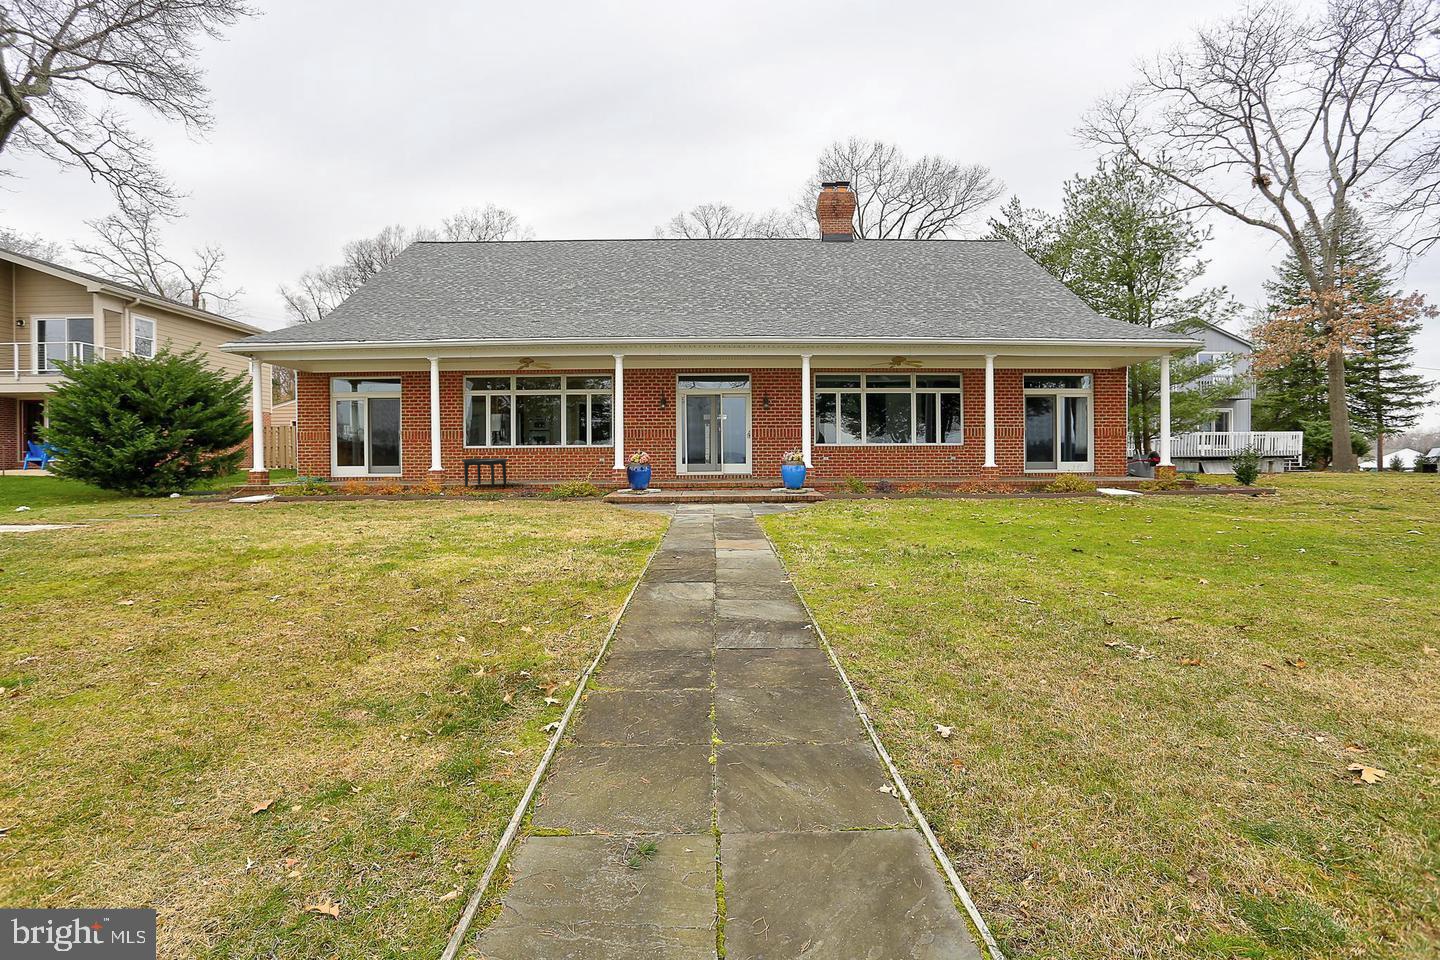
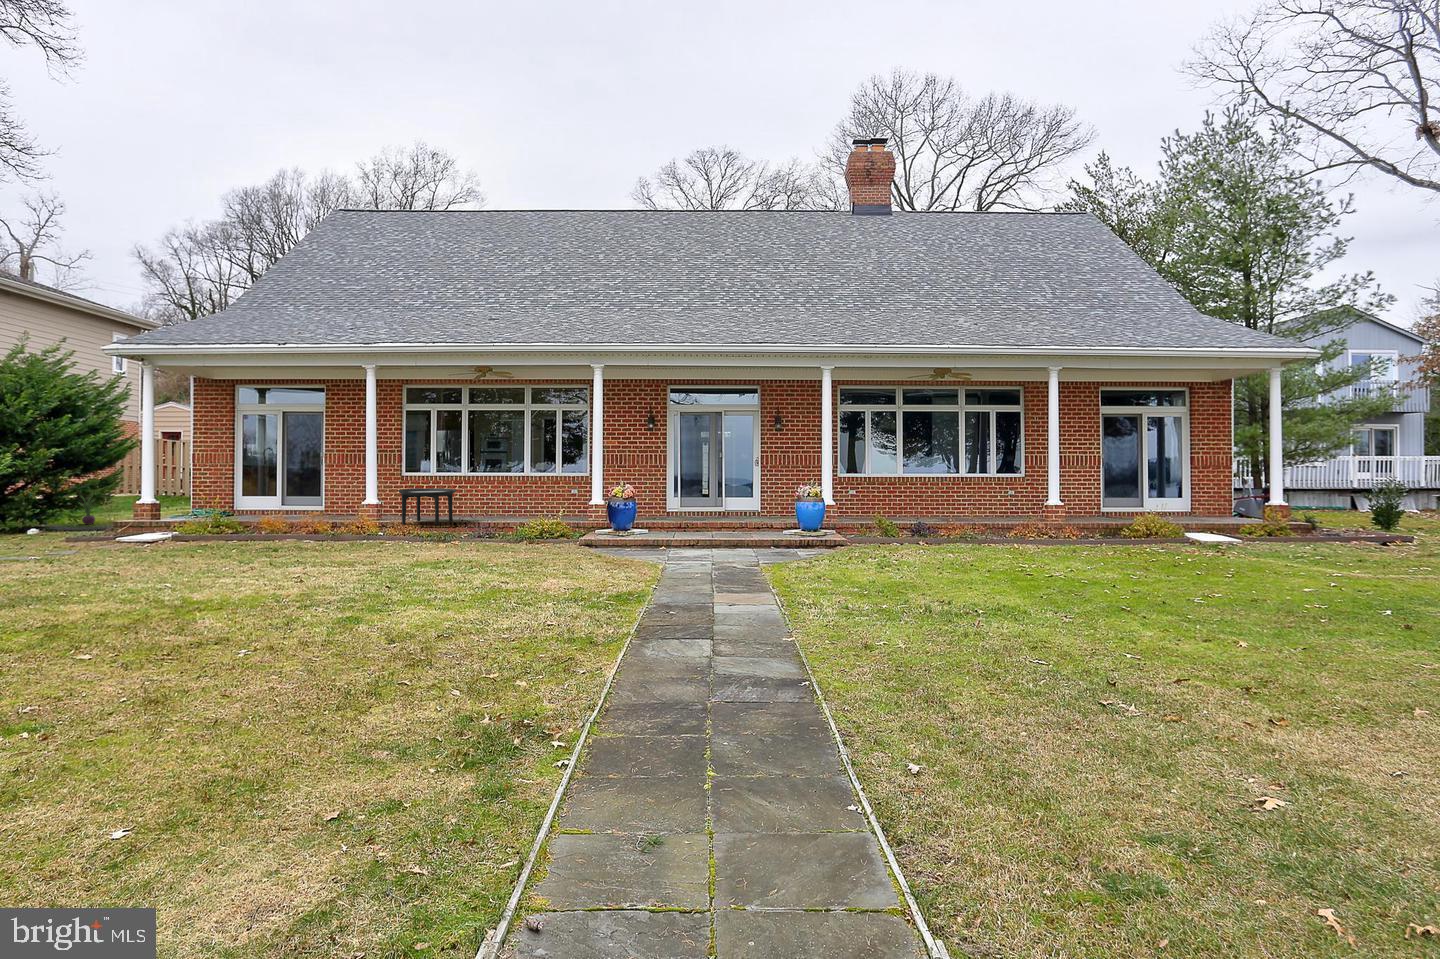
decorative plant: none [192,465,227,489] -> present [81,496,95,525]

